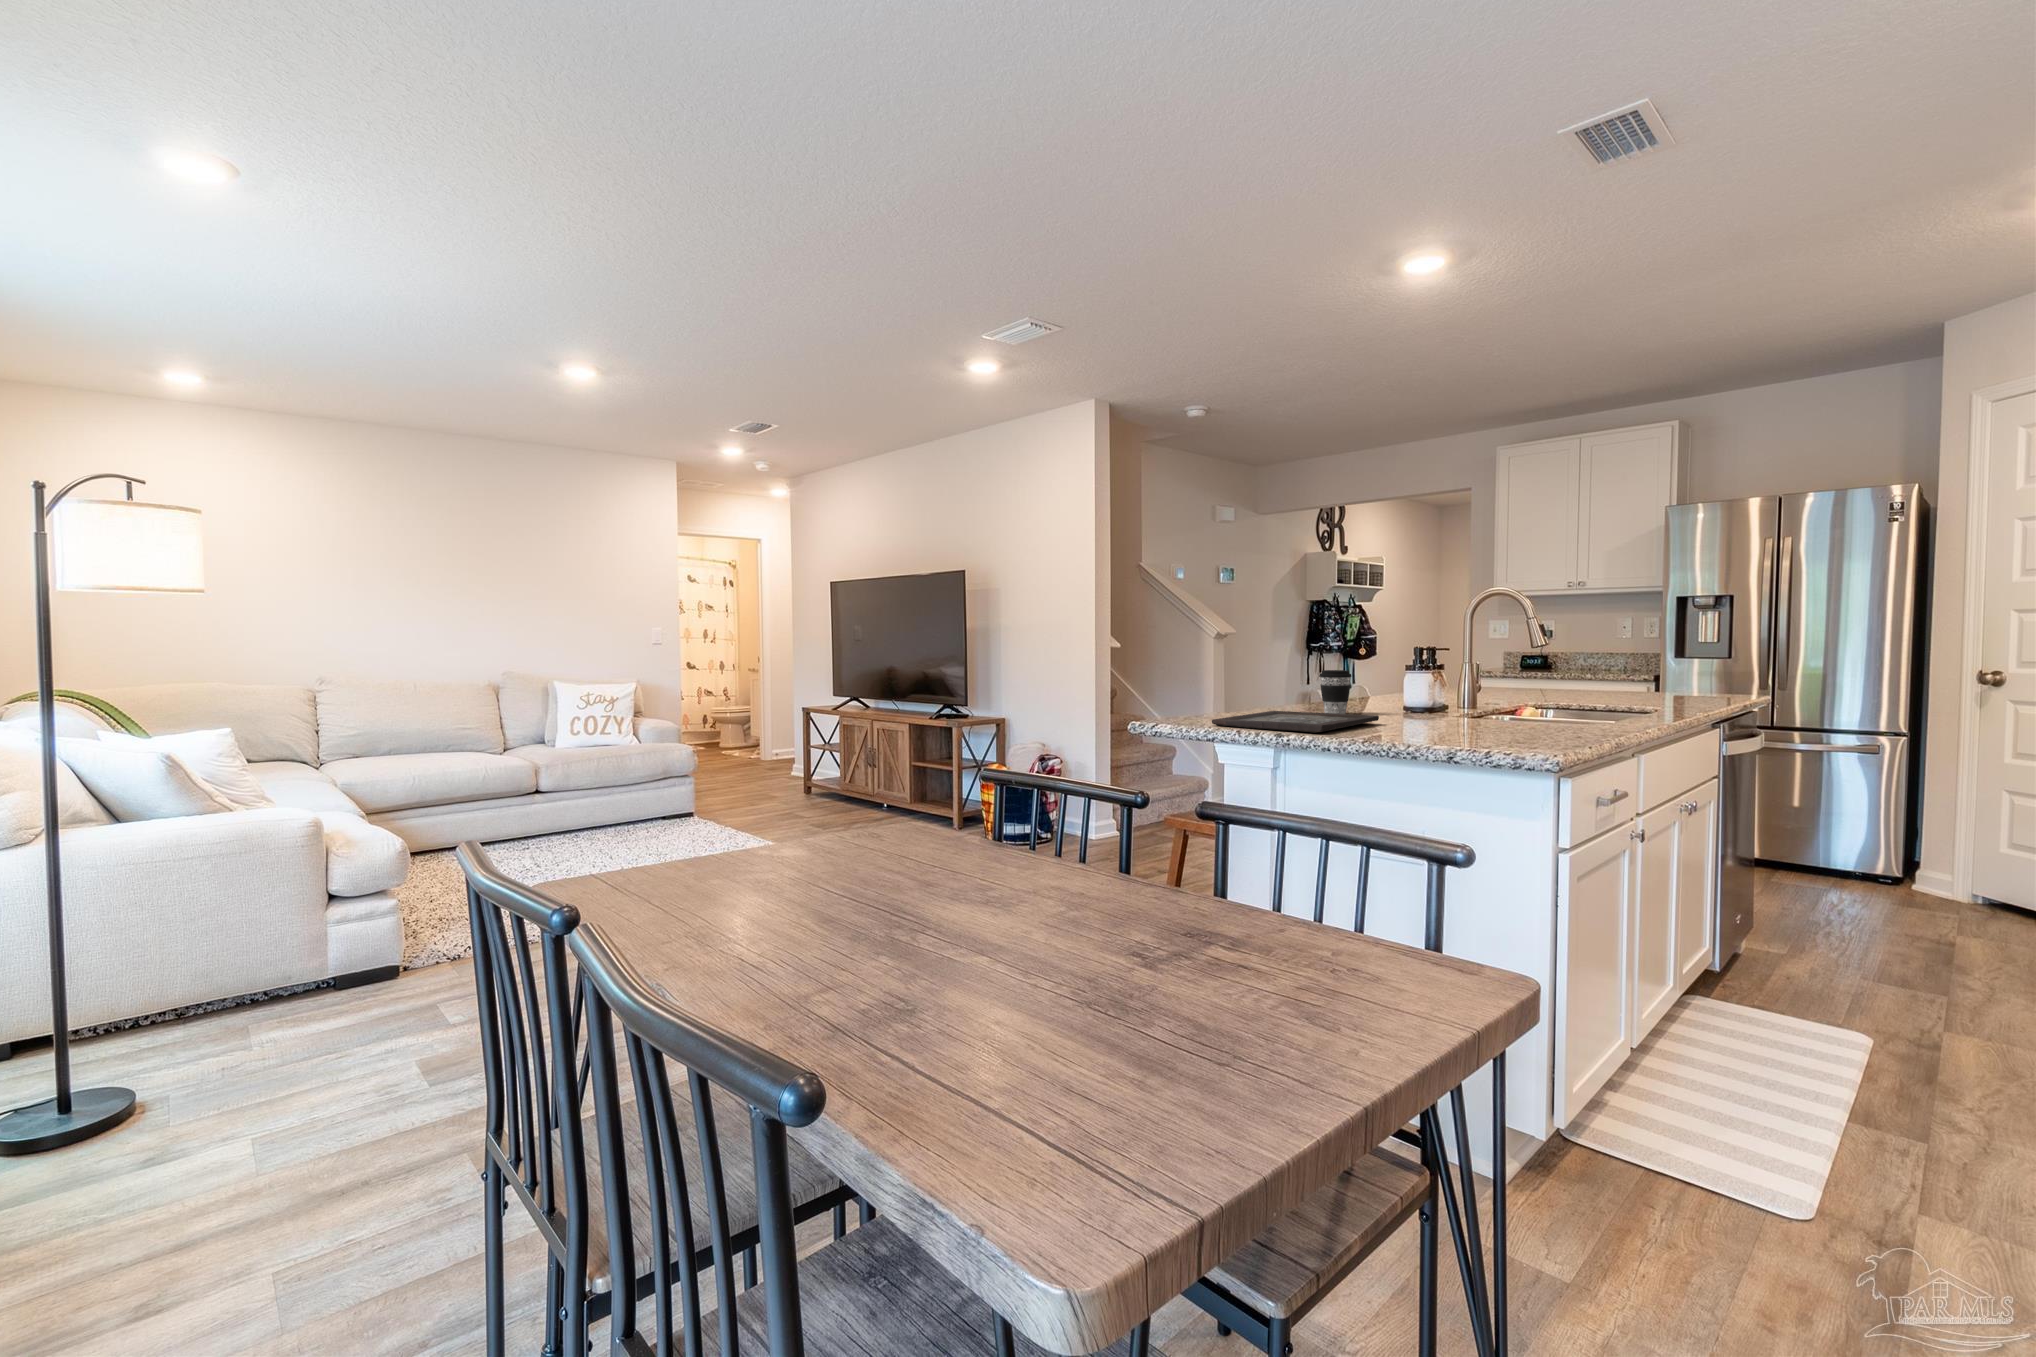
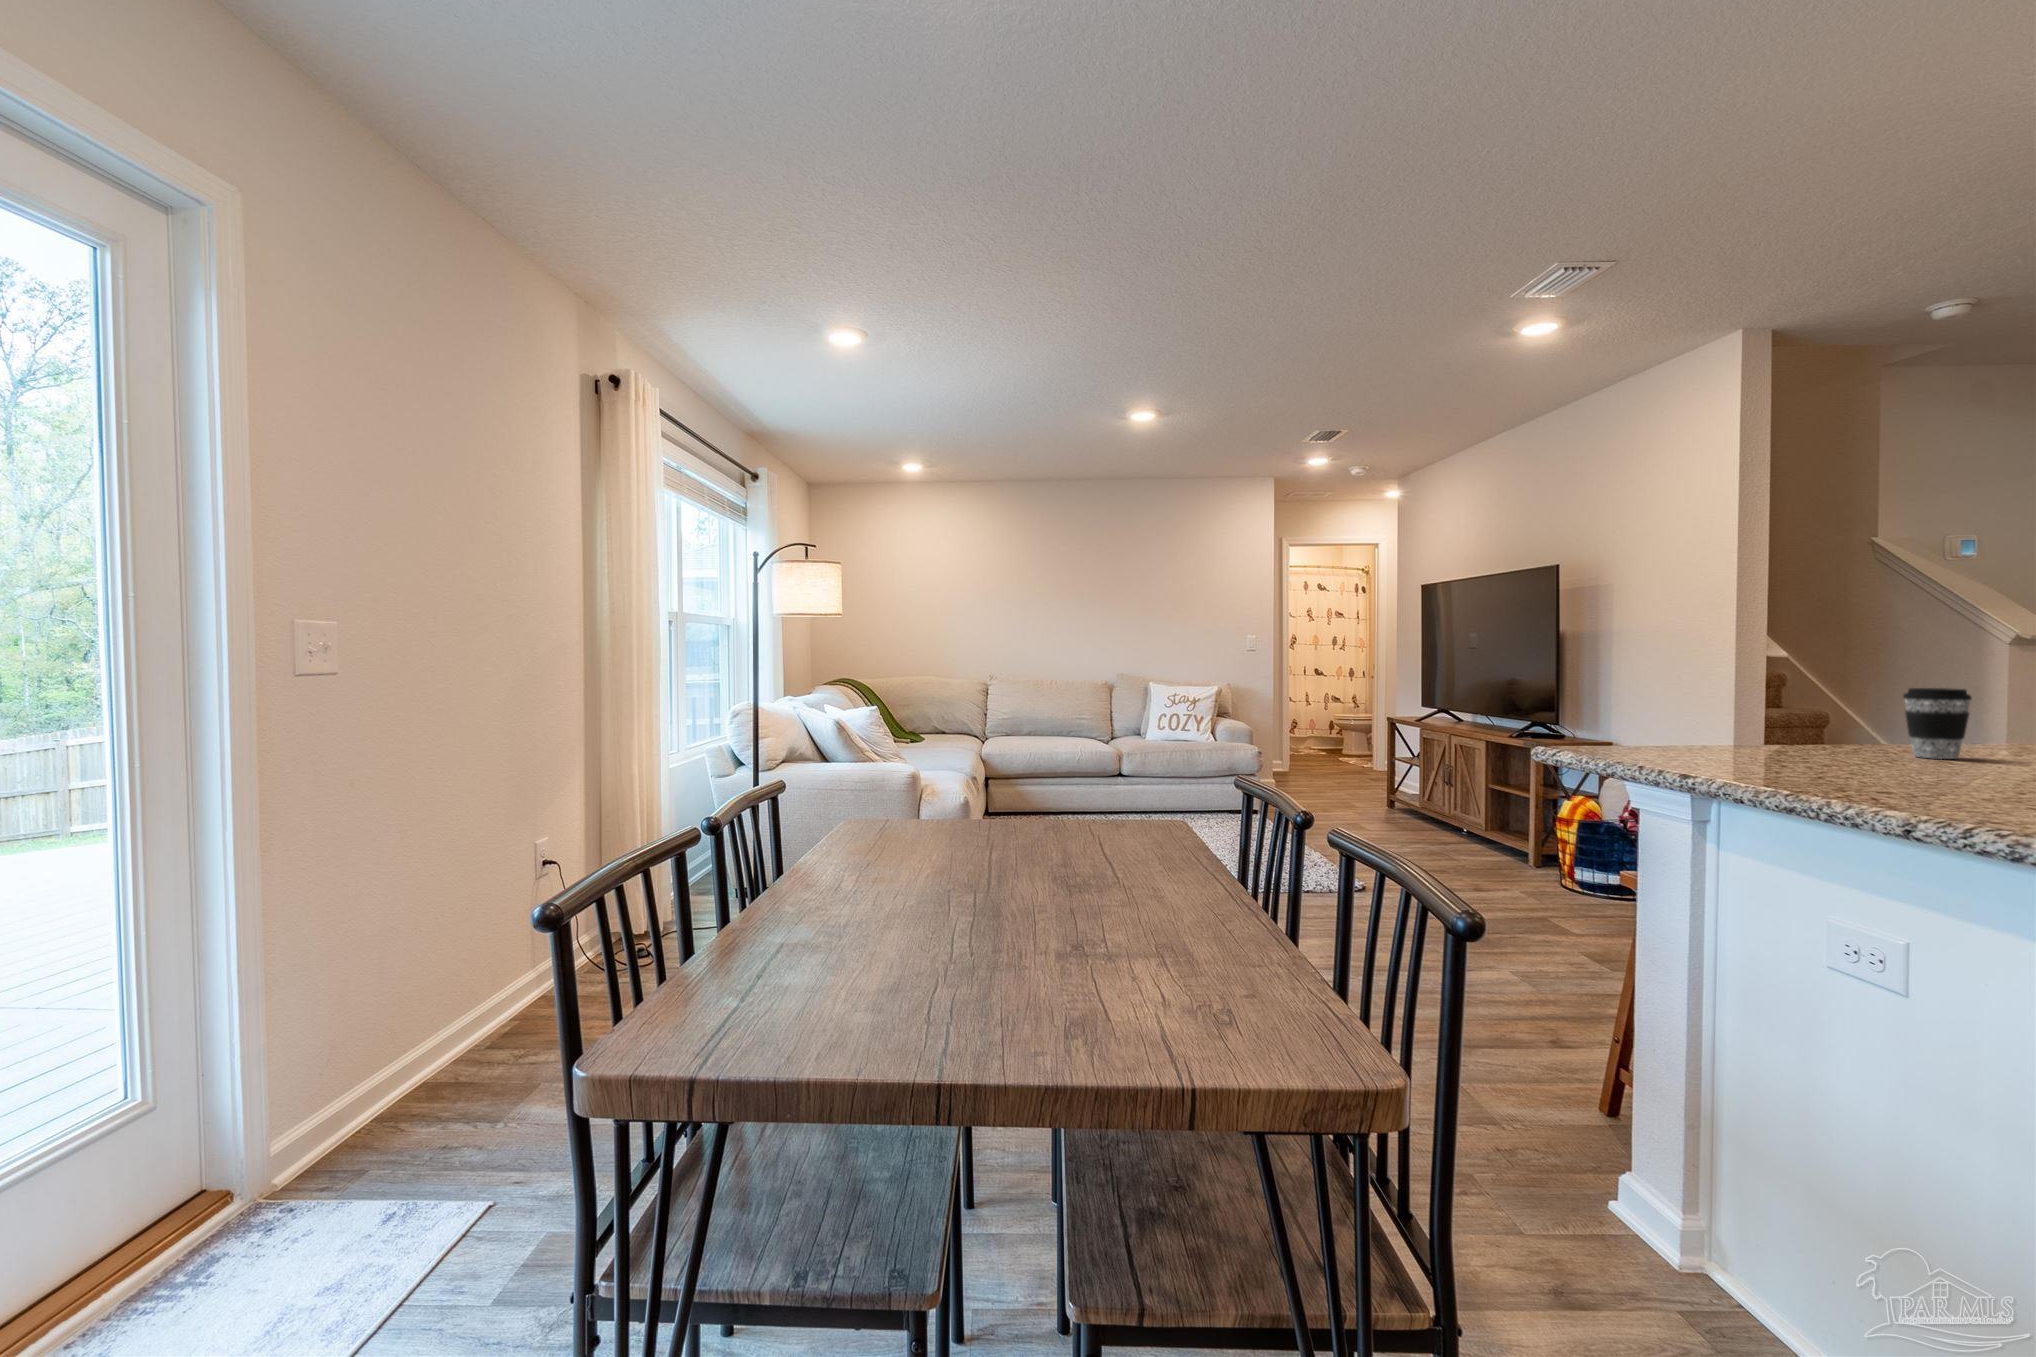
tray: present [1212,711,1379,733] -> none [1616,744,1950,775]

